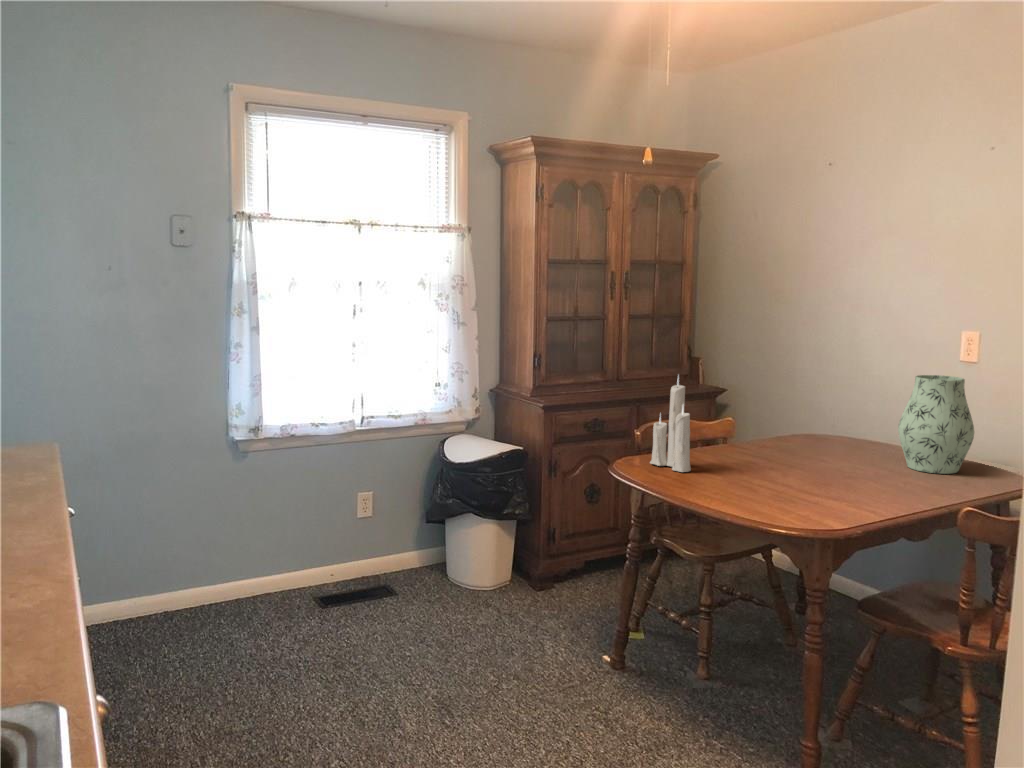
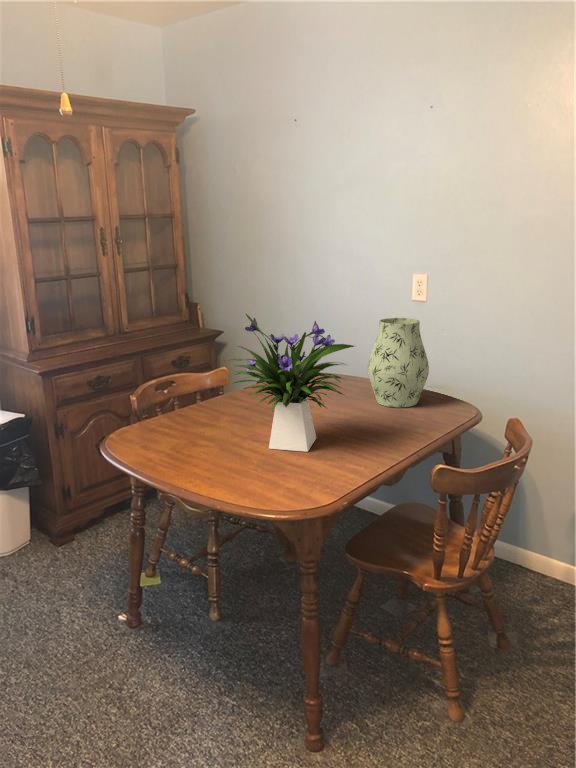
flower arrangement: none [745,352,884,495] -> present [225,314,354,452]
candle: present [650,378,691,472] -> none [141,334,182,441]

